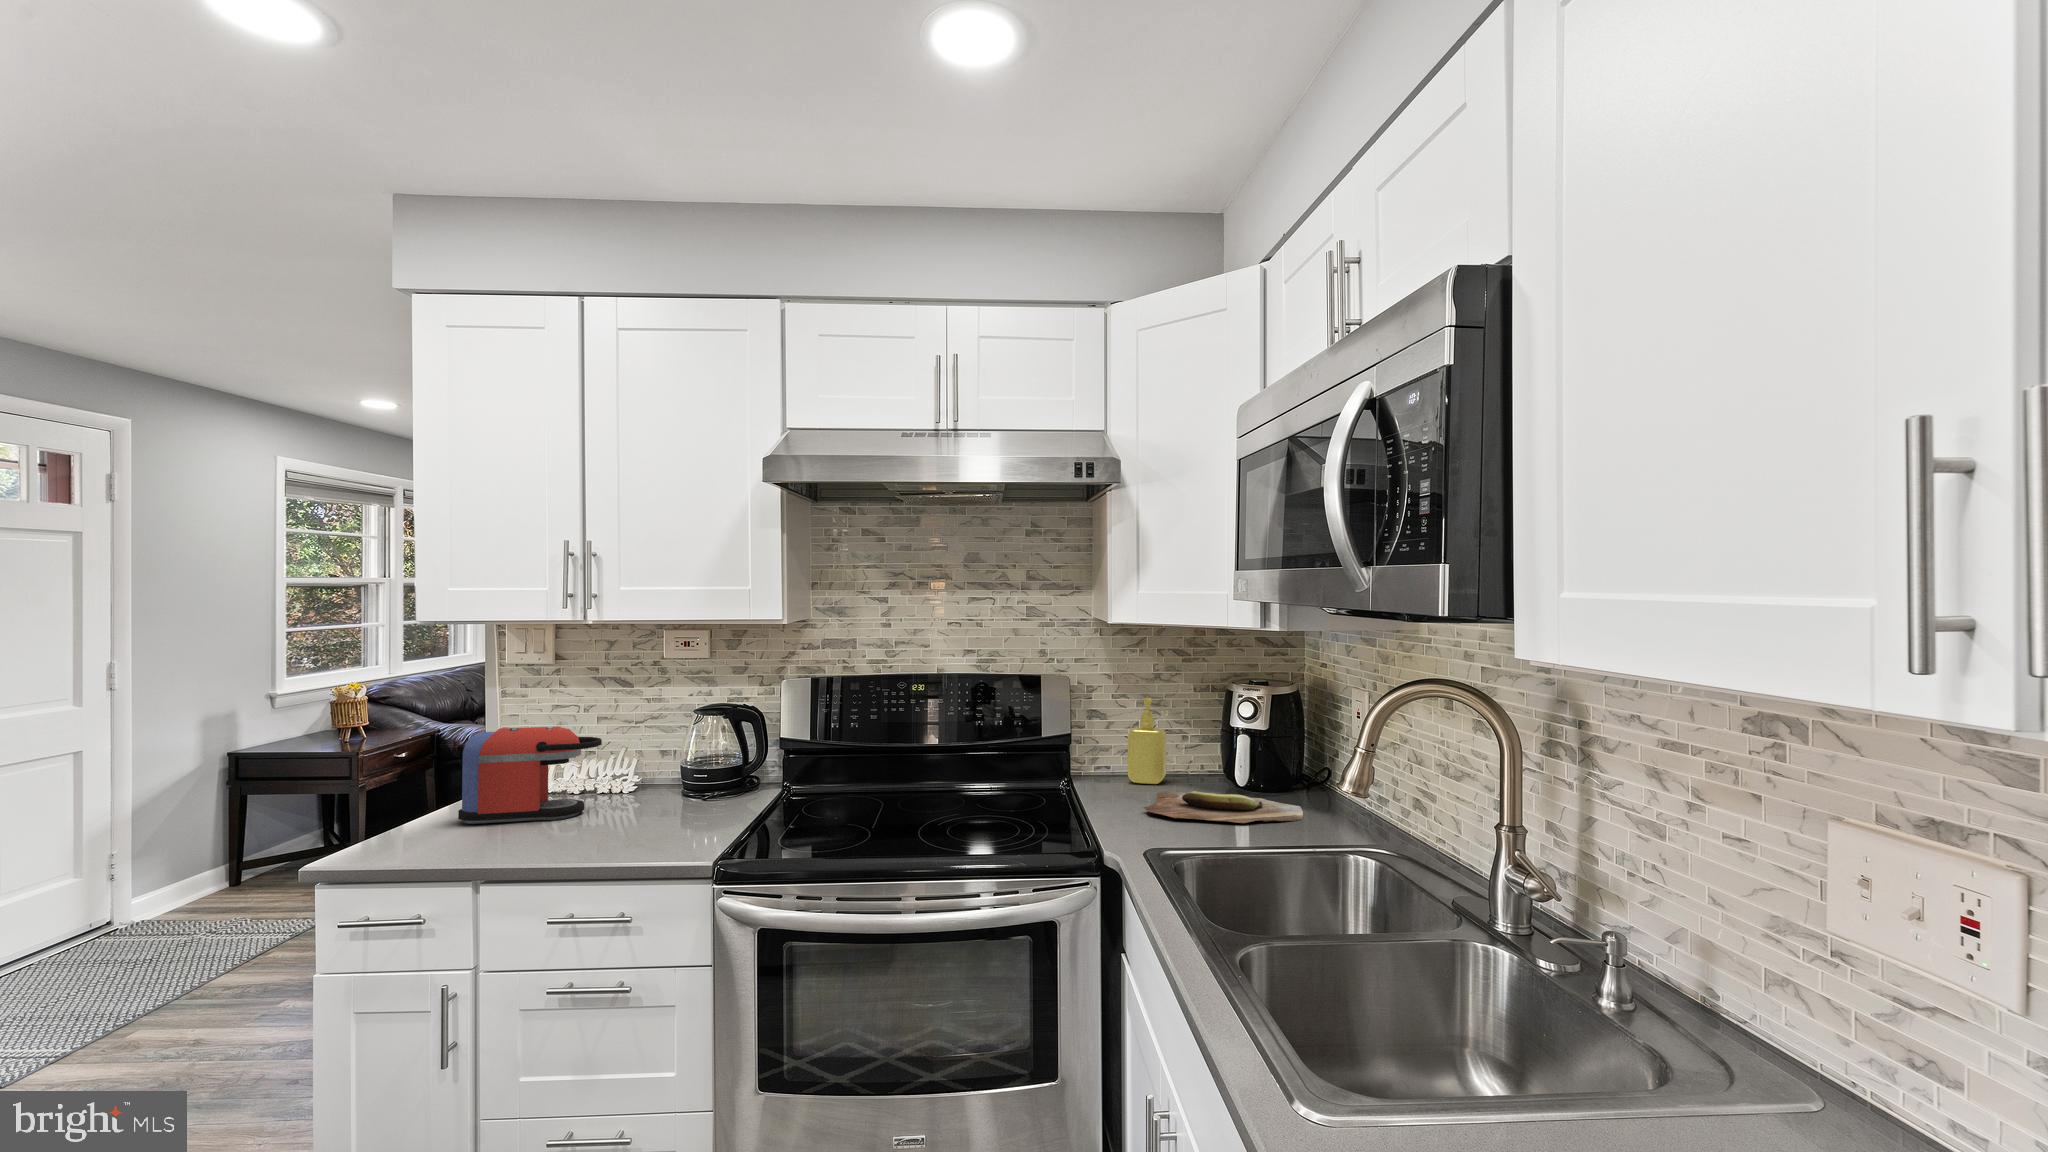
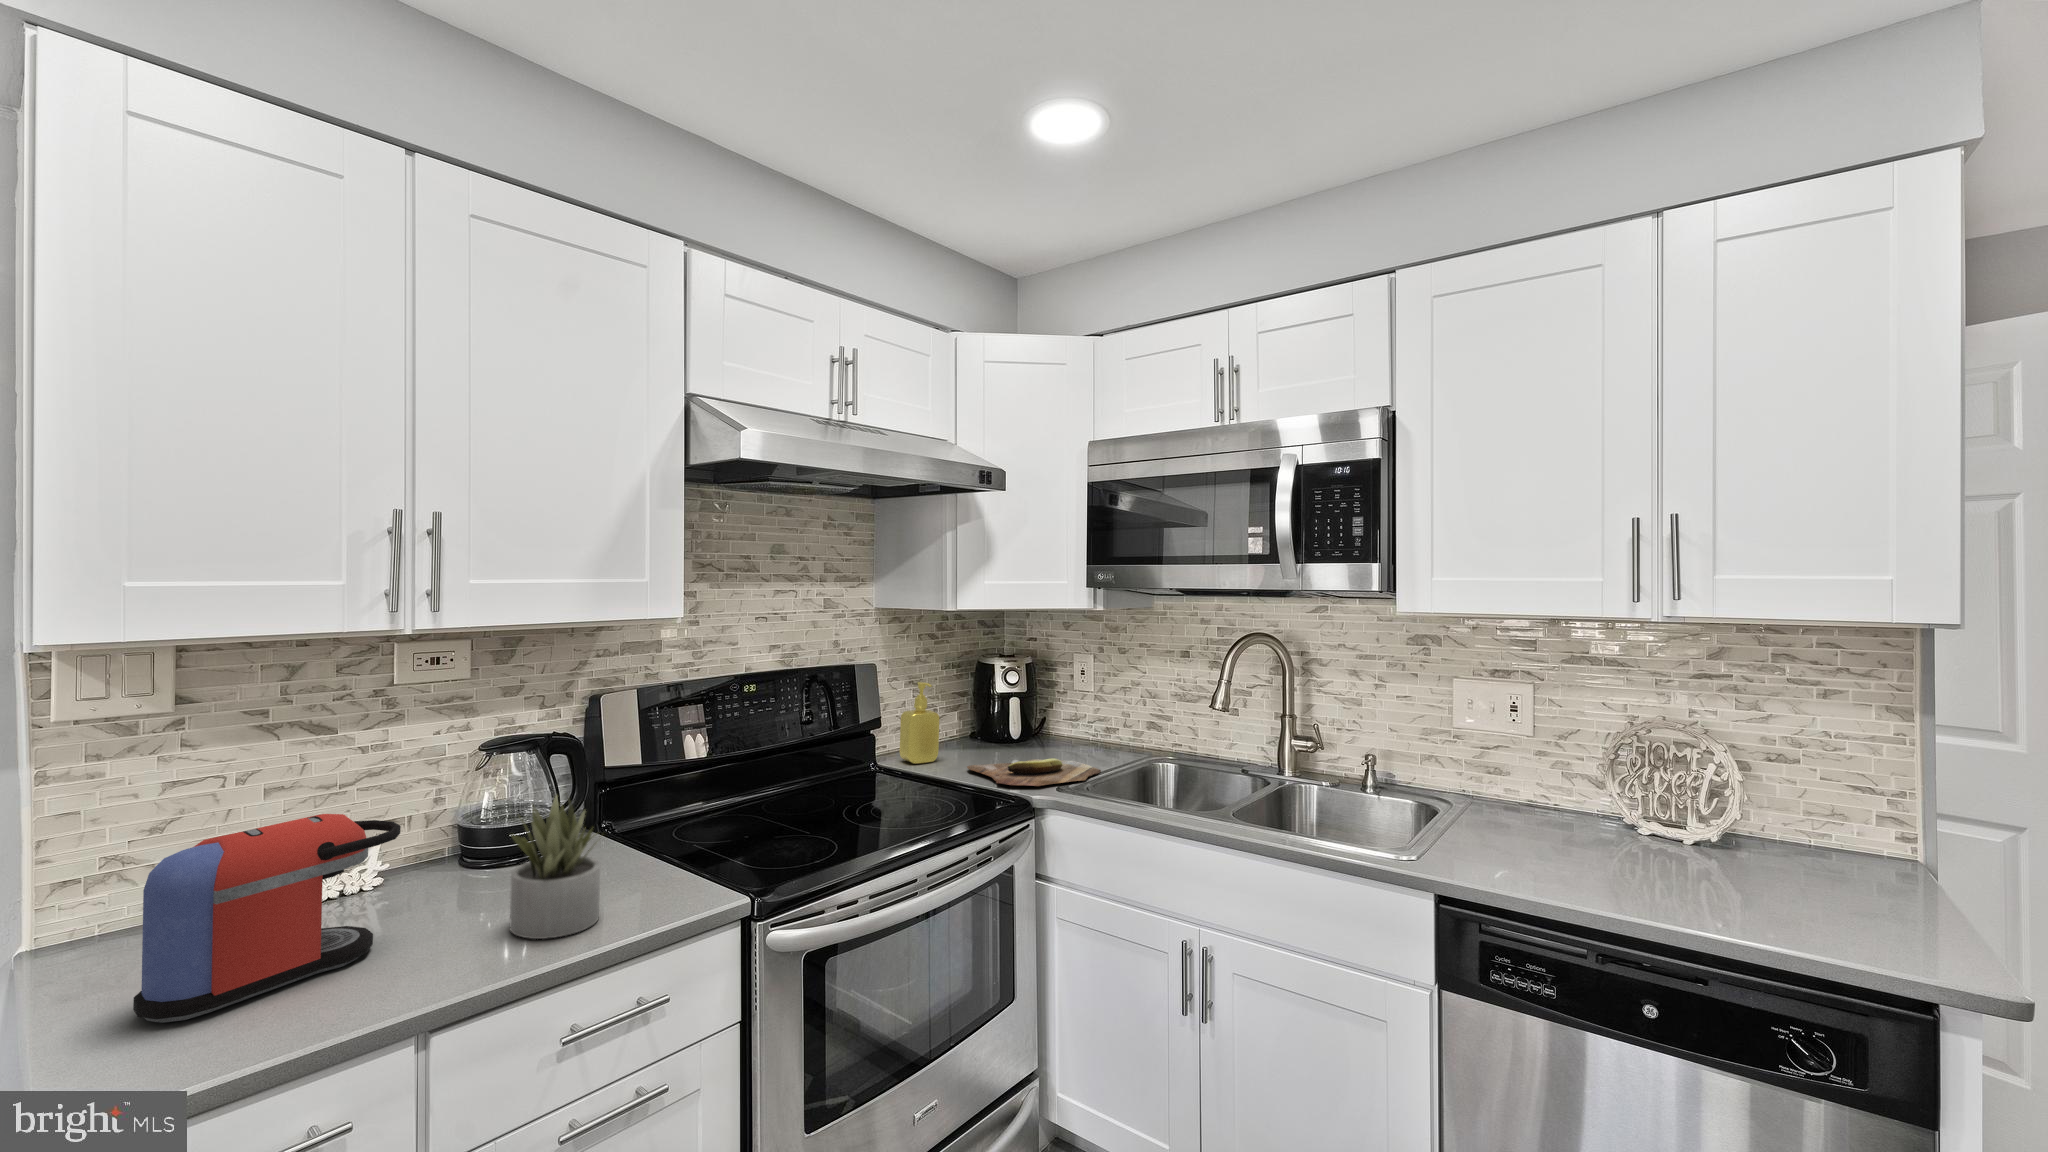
succulent plant: none [616,734,689,832] -> present [510,796,600,939]

